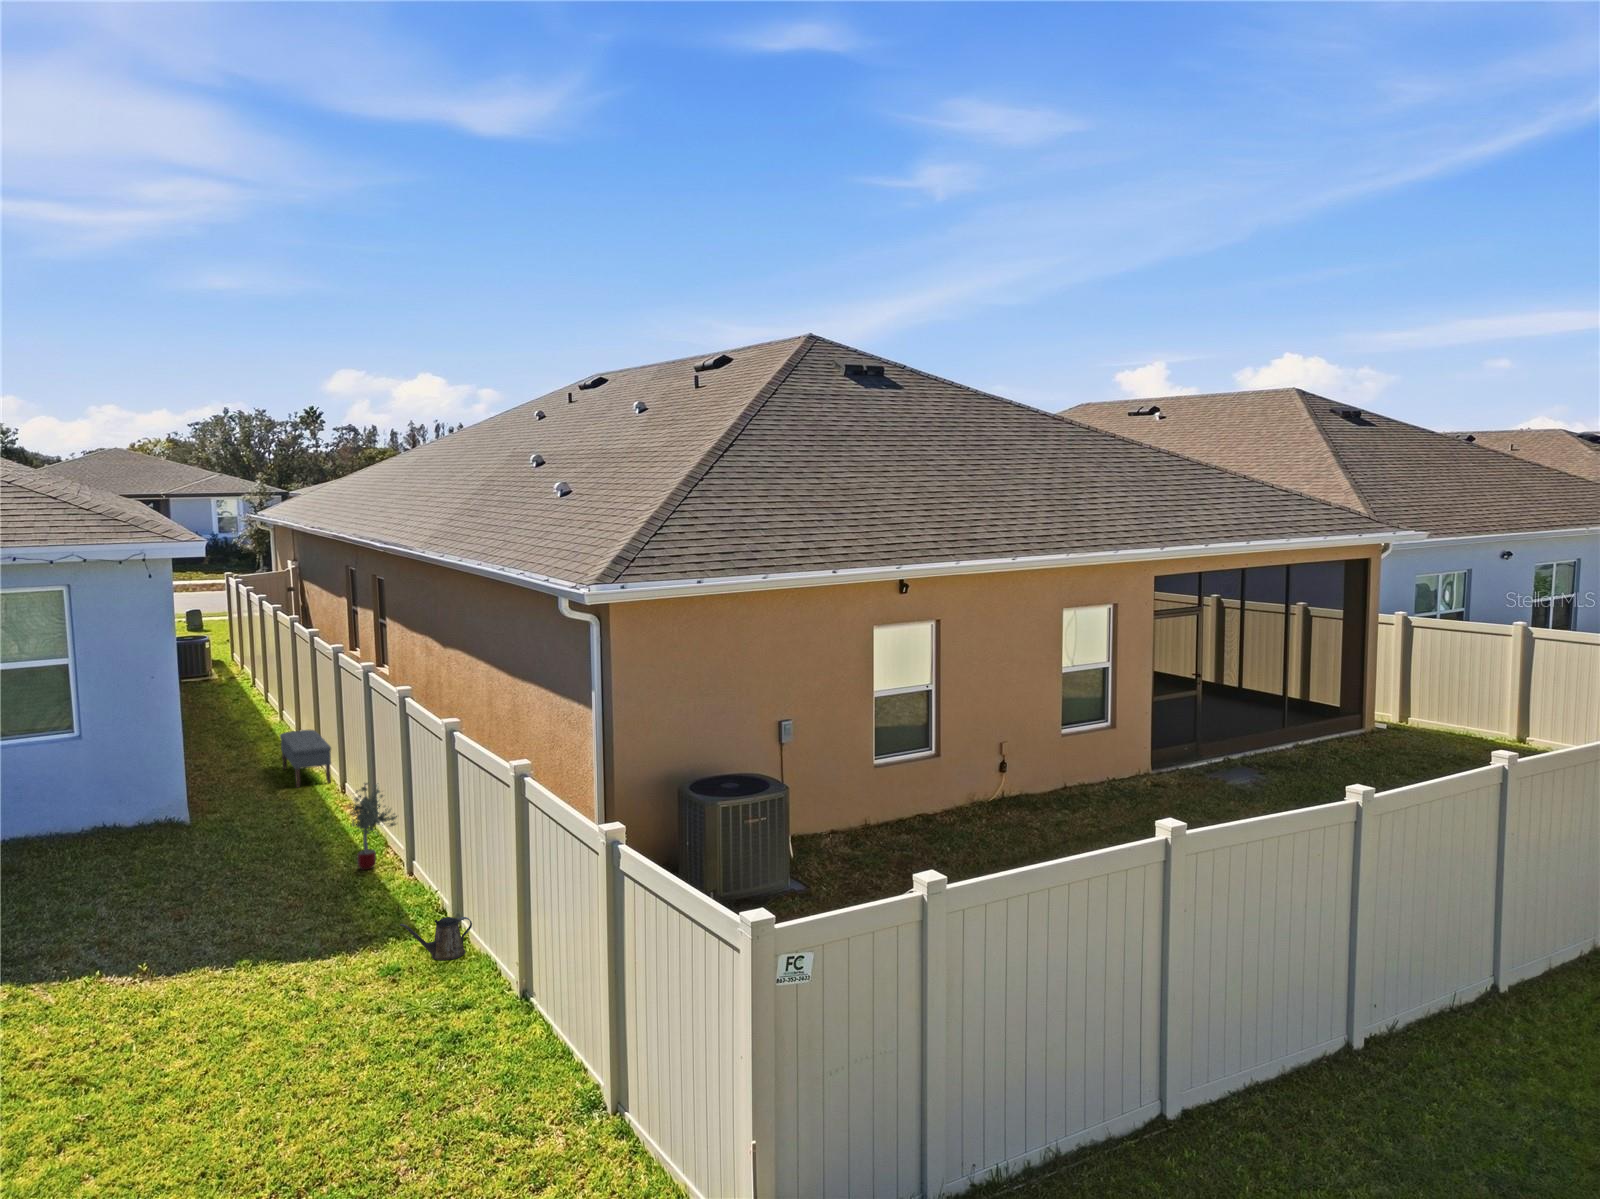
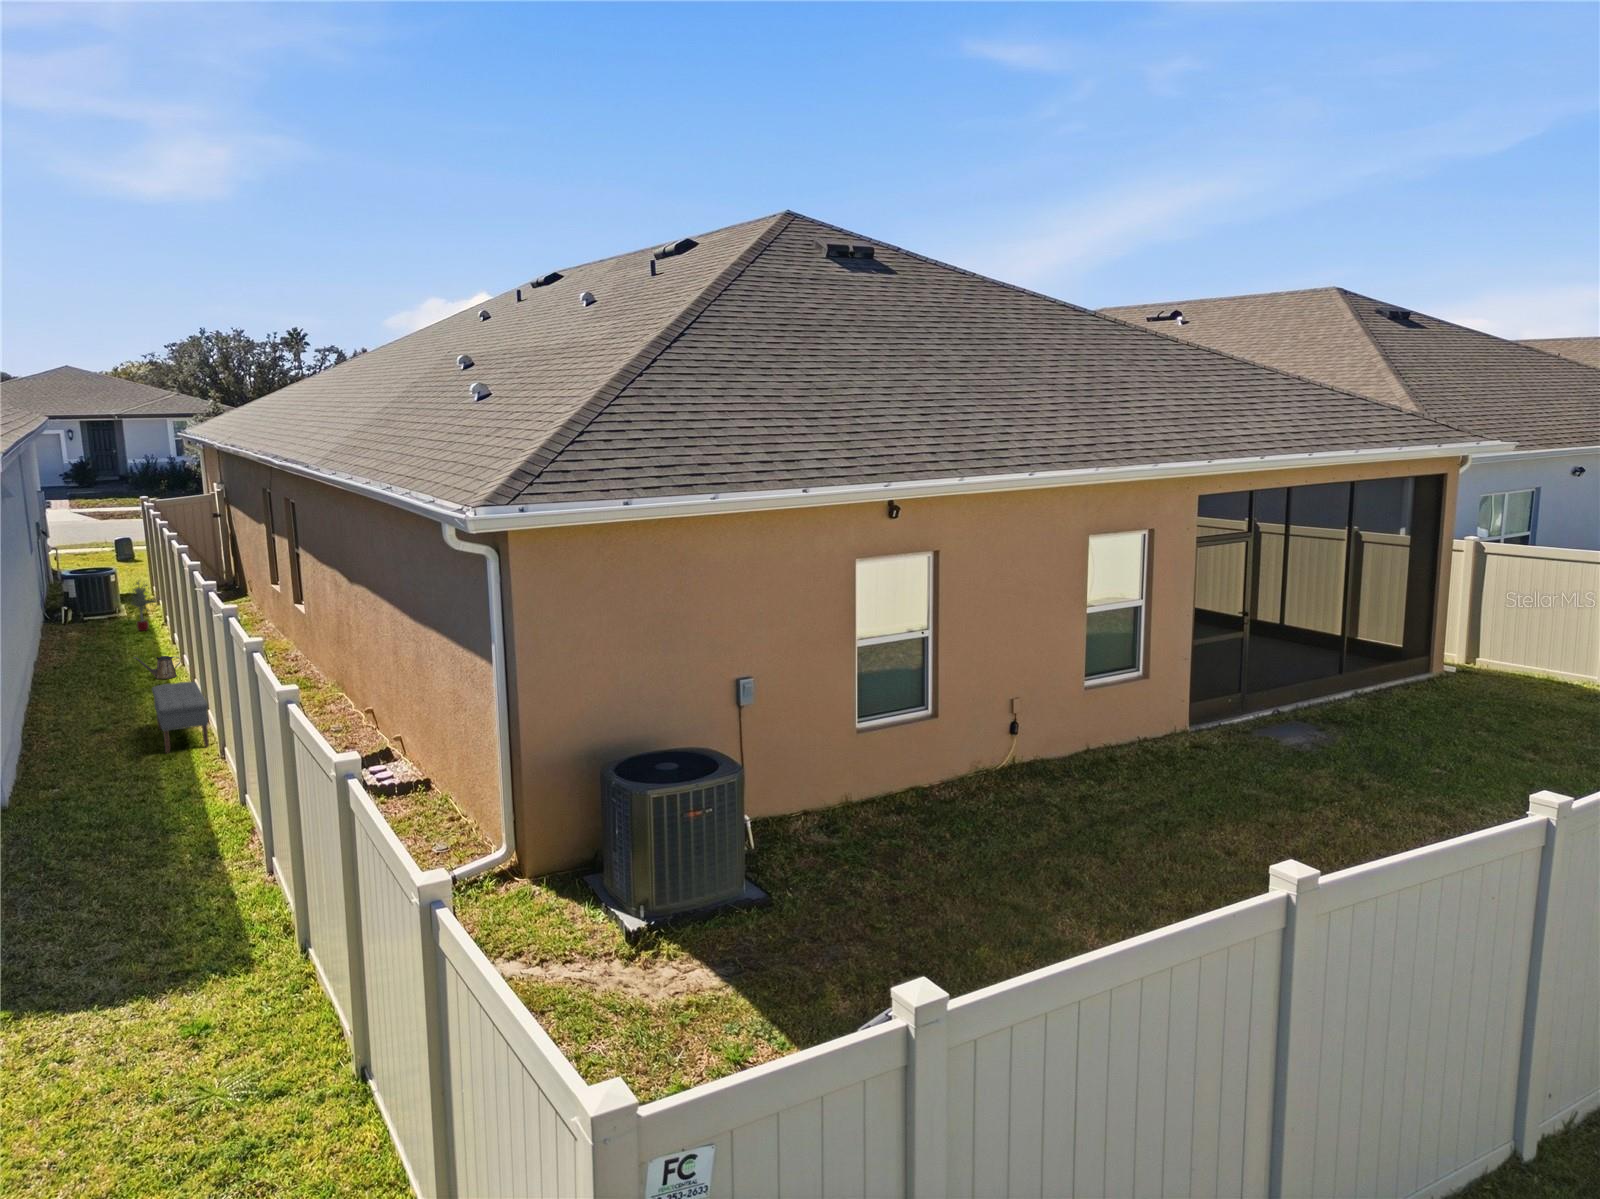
potted tree: present [350,783,397,870] -> present [131,582,159,631]
watering can: present [400,917,472,960] -> present [134,656,181,679]

